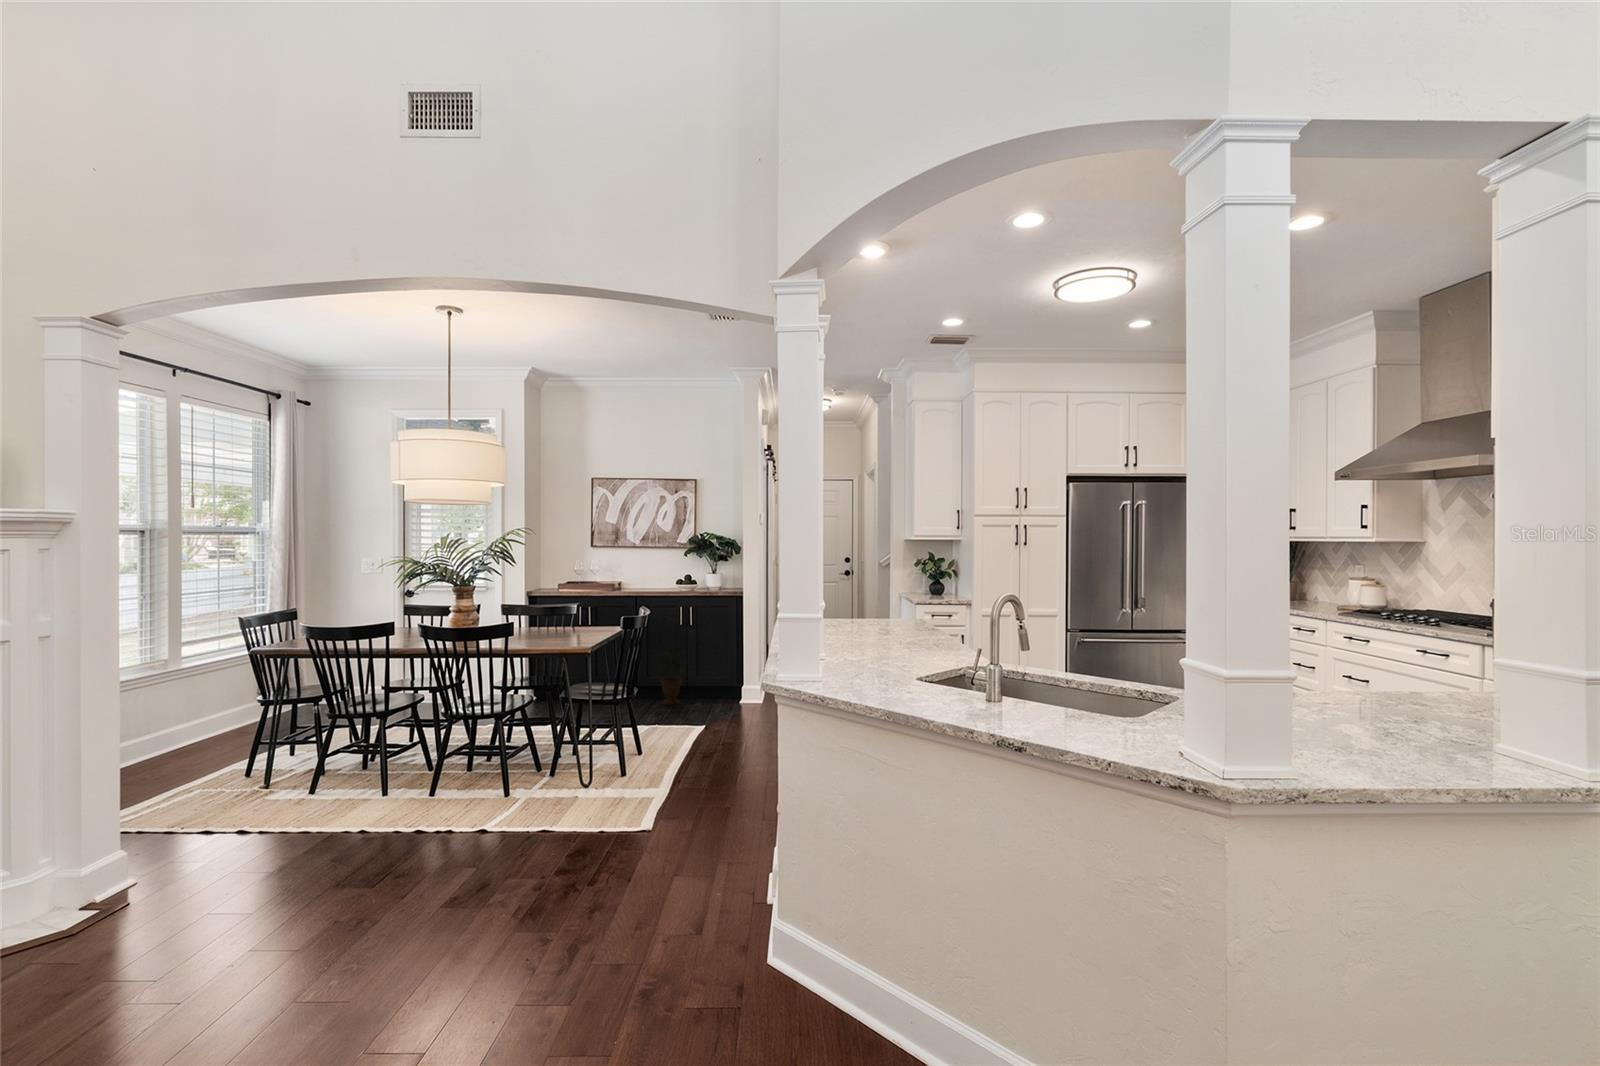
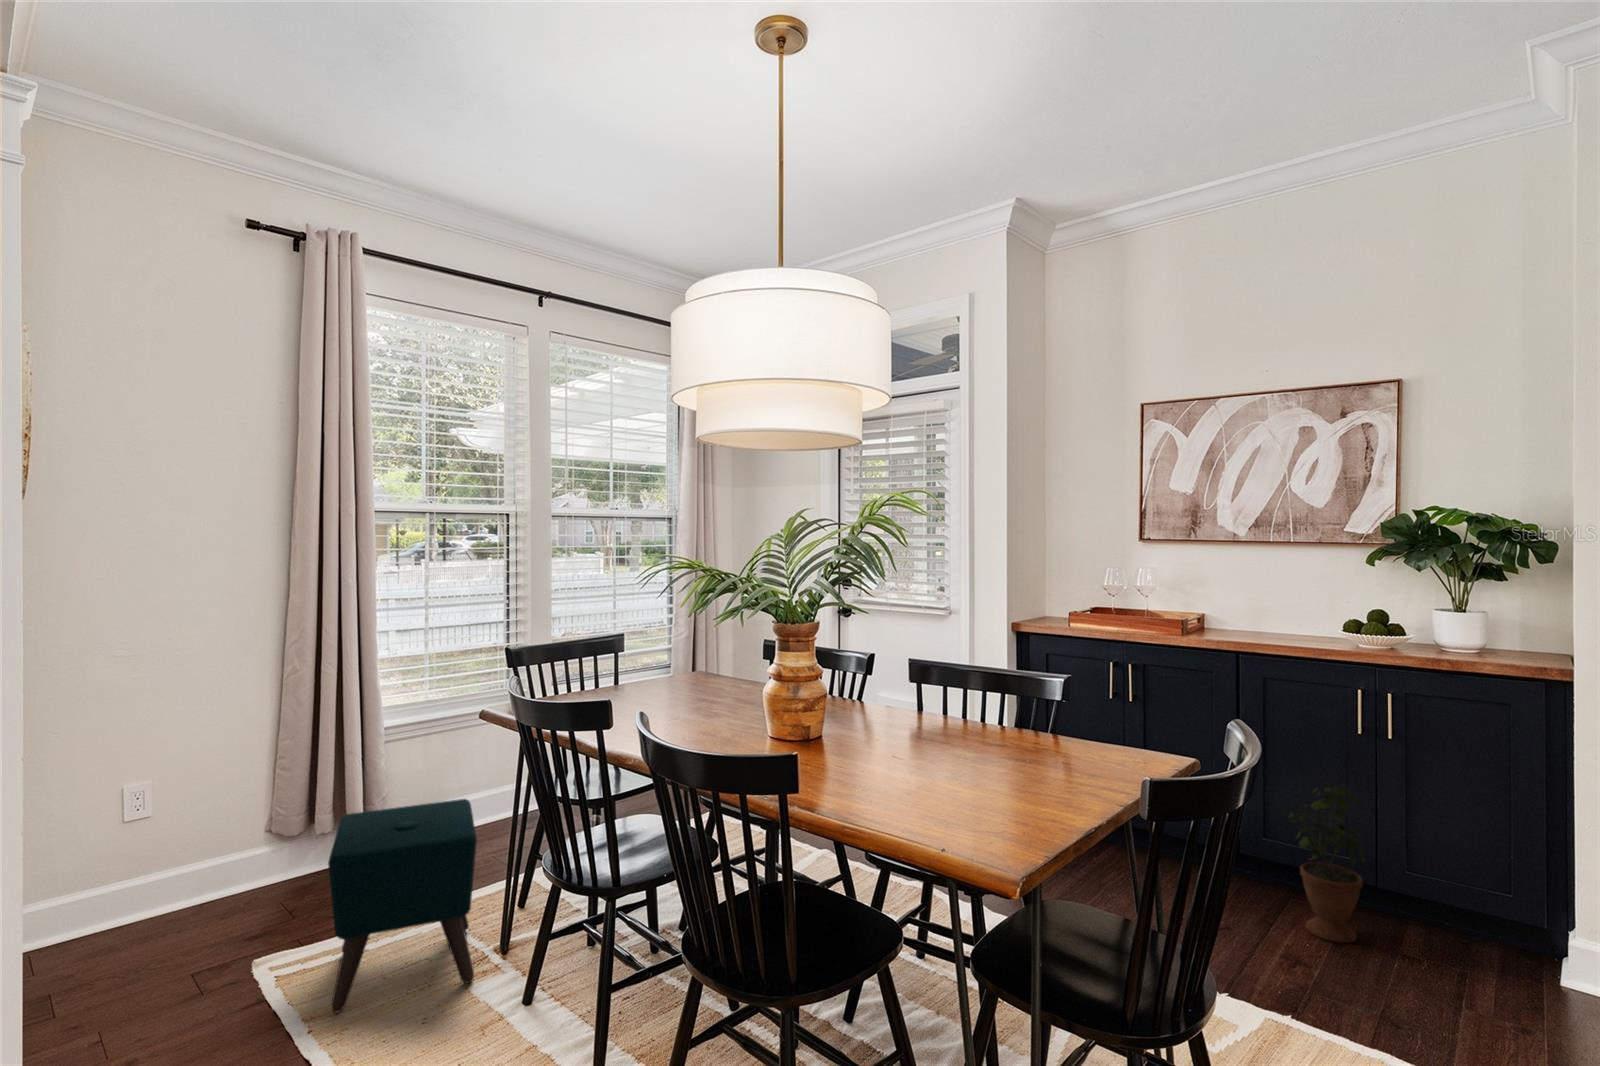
ottoman: none [155,705,275,813] -> present [328,799,477,1013]

